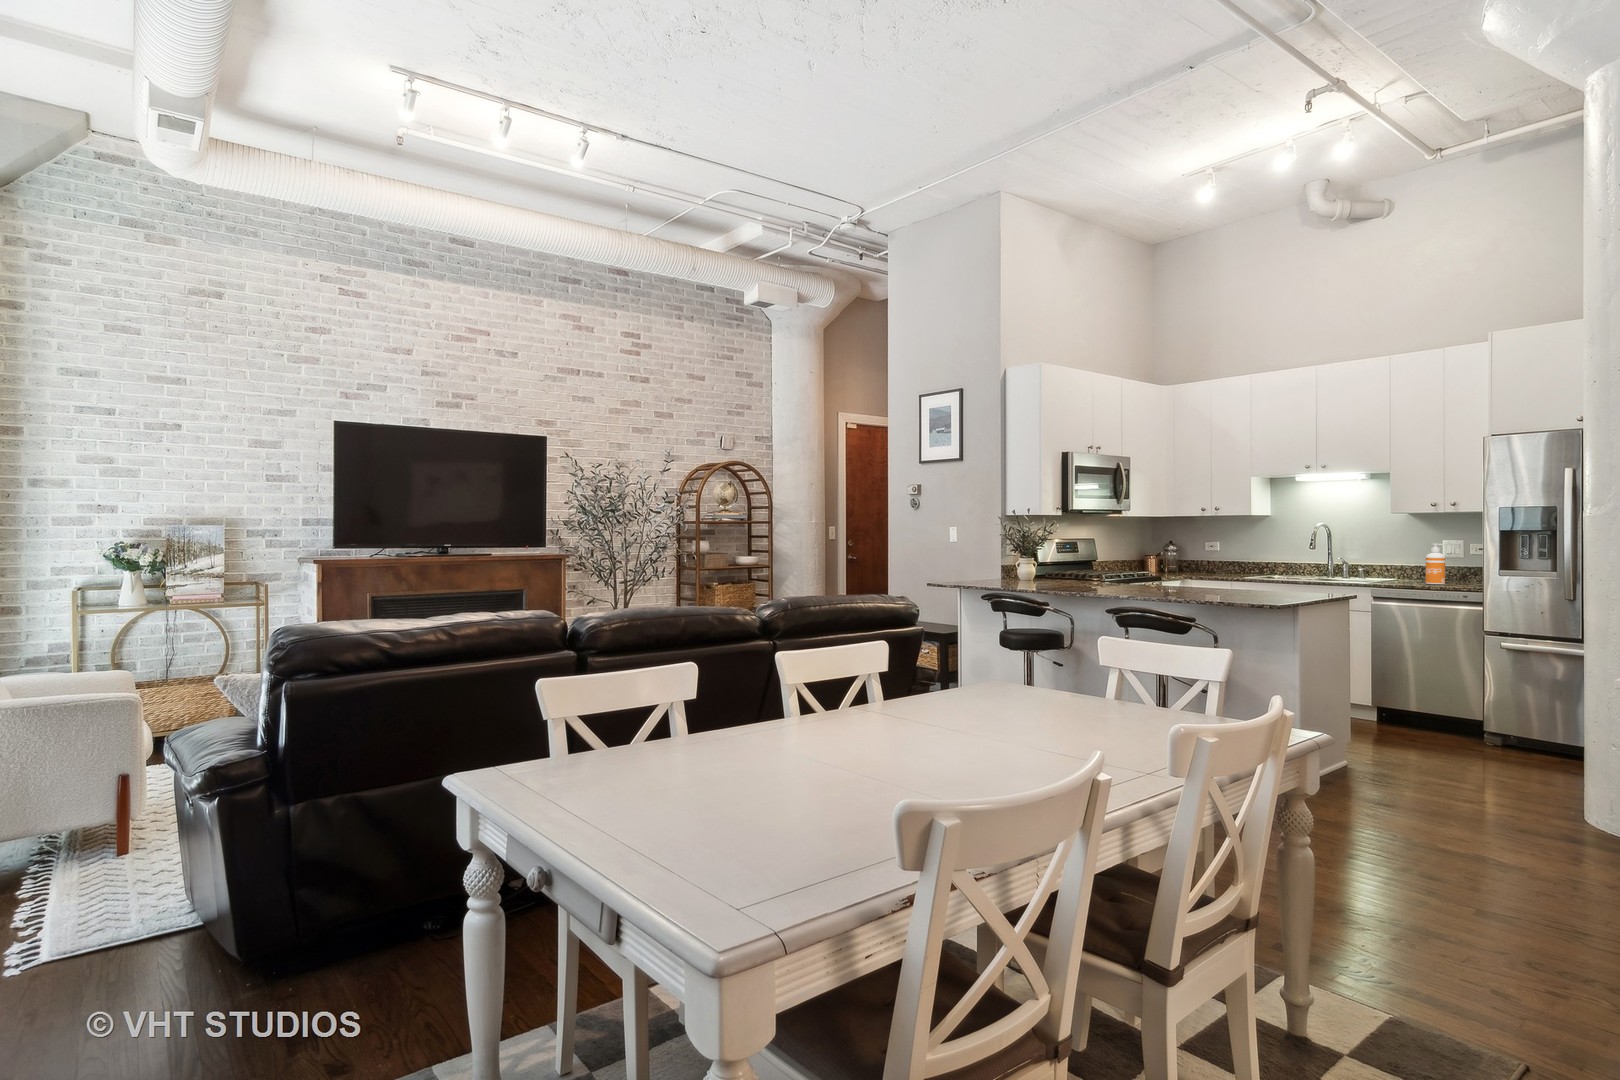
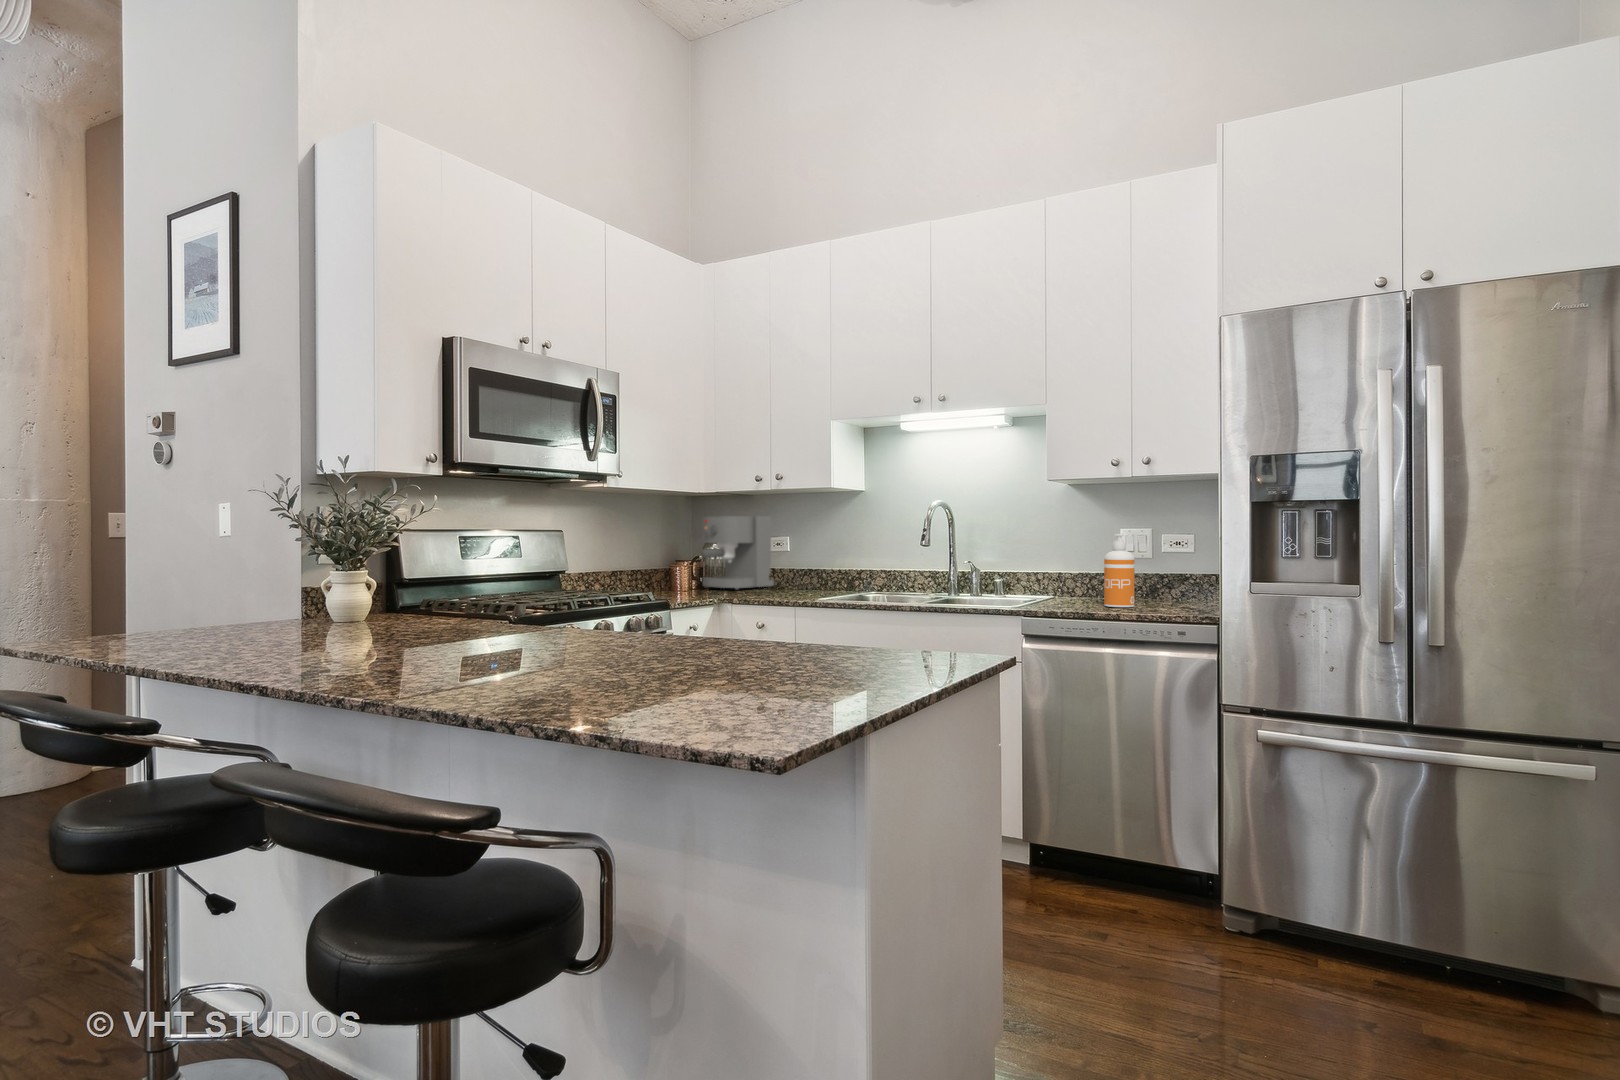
coffee maker: none [1160,529,1207,573] -> present [701,516,774,590]

